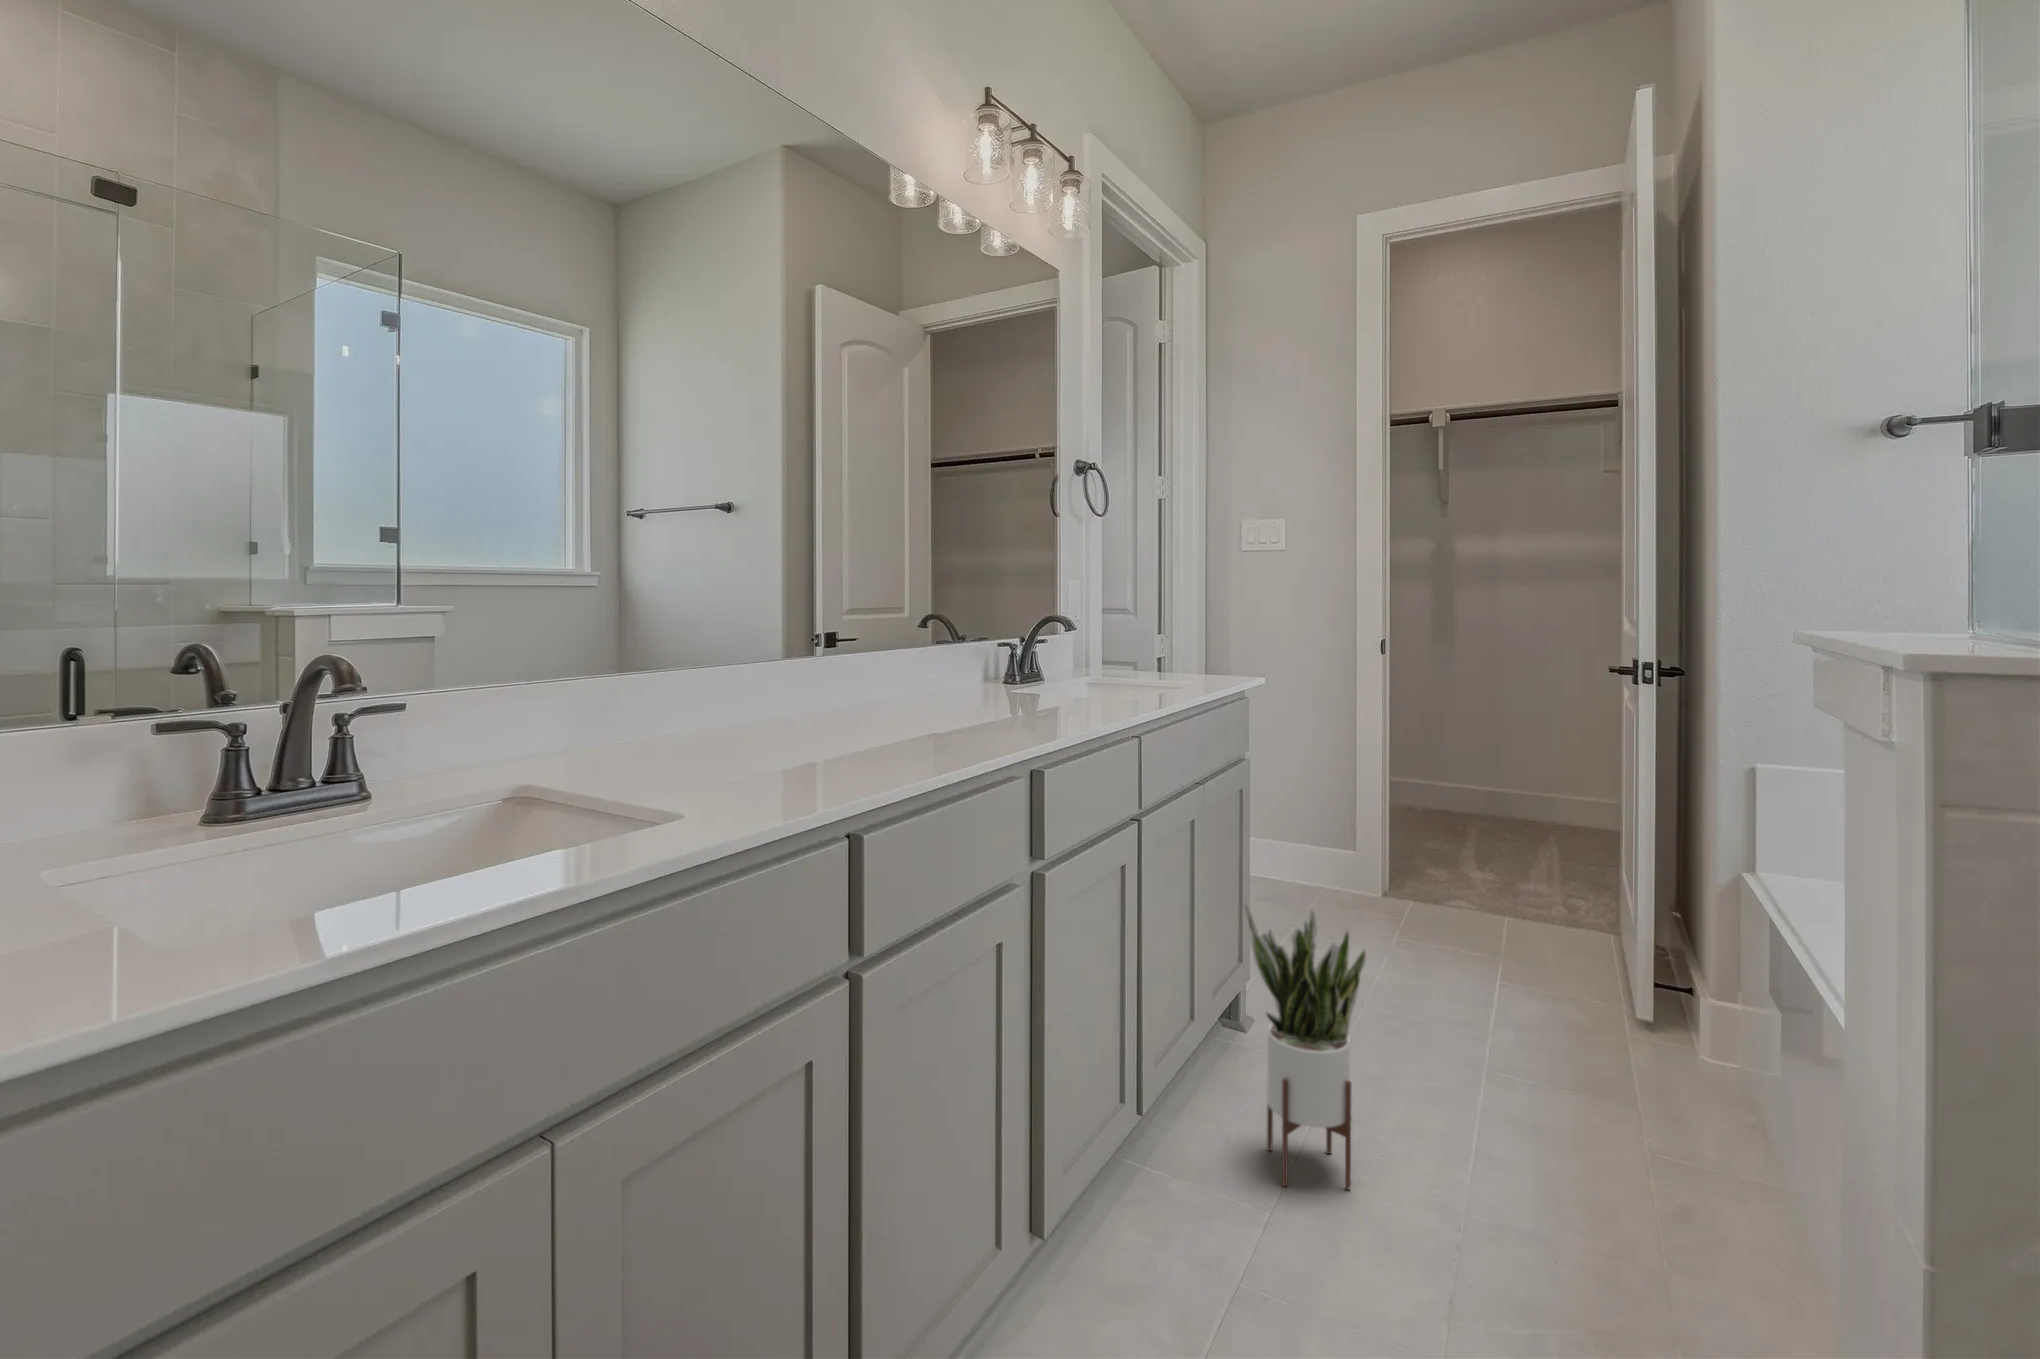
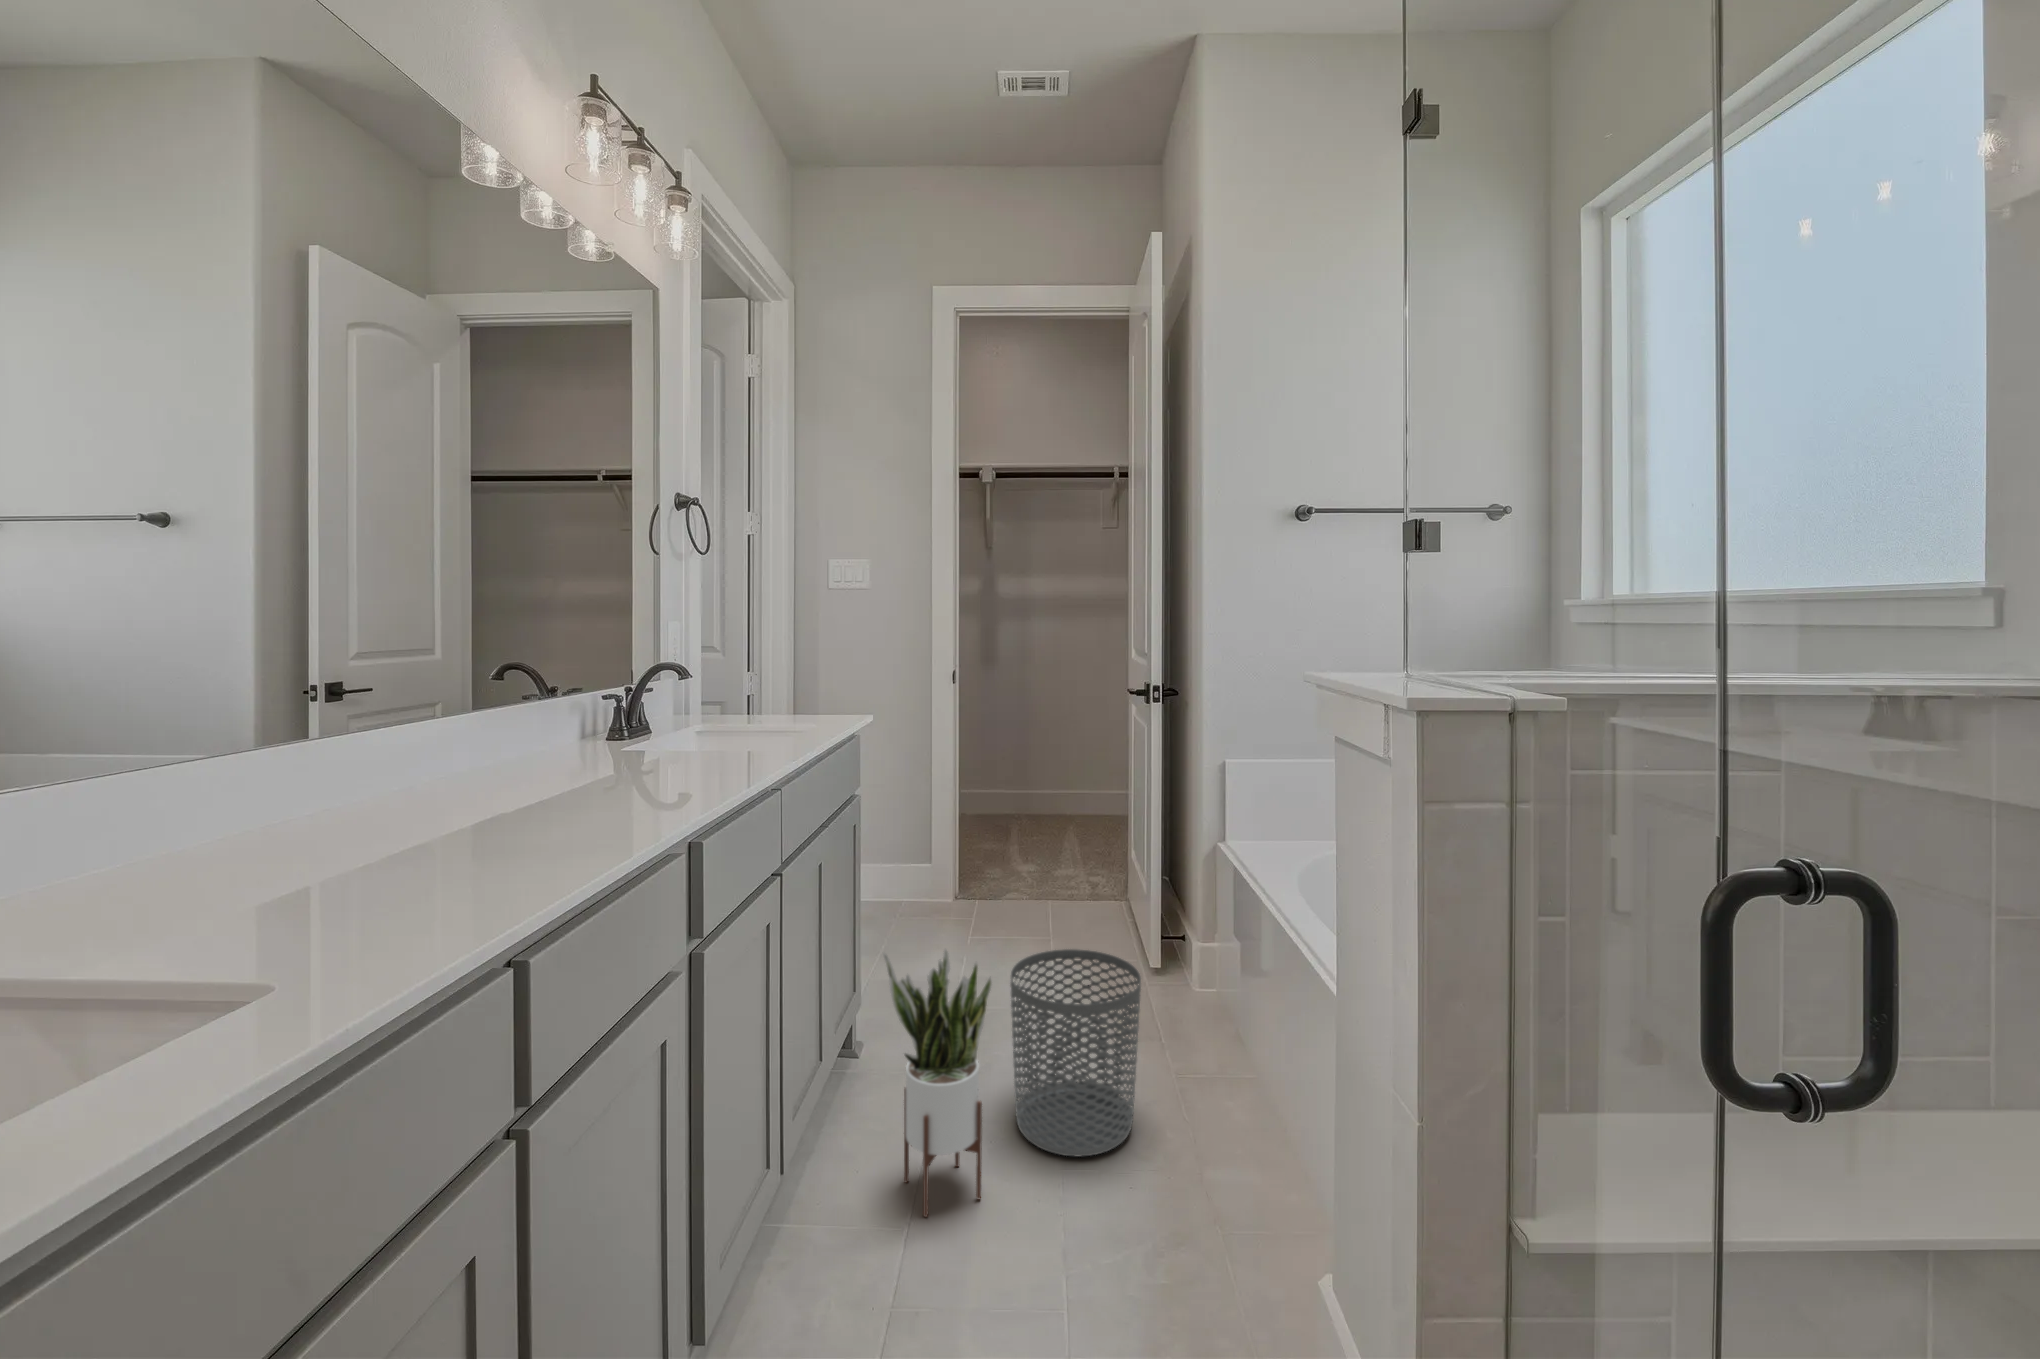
waste bin: none [1401,950,1576,1190] -> present [1010,949,1141,1156]

